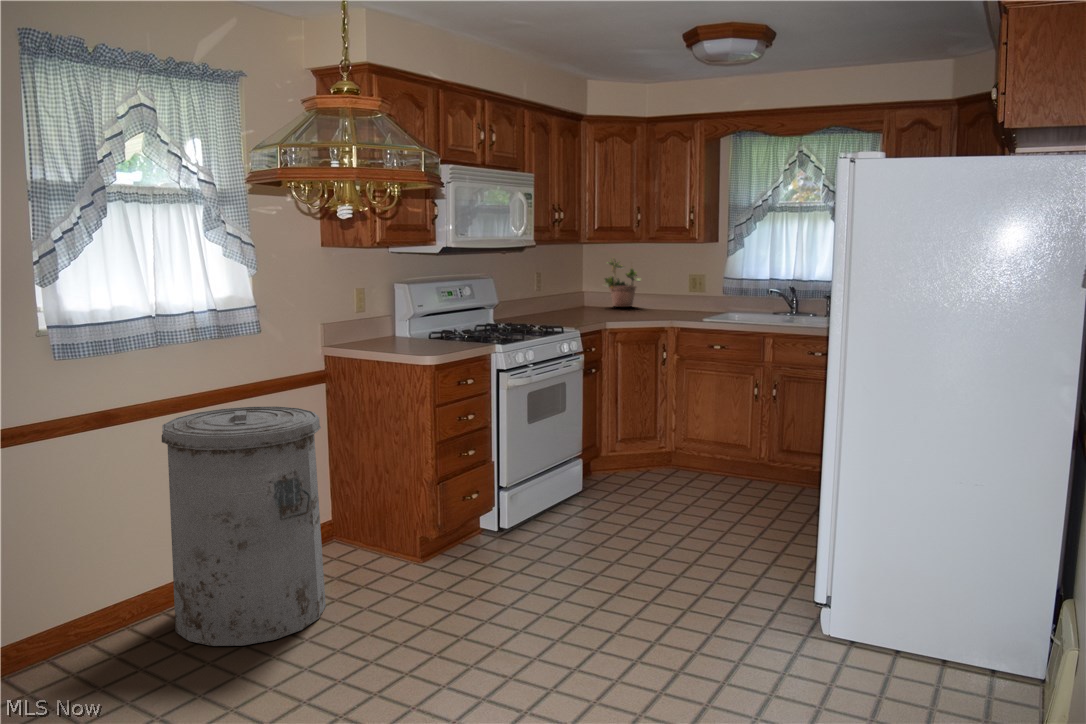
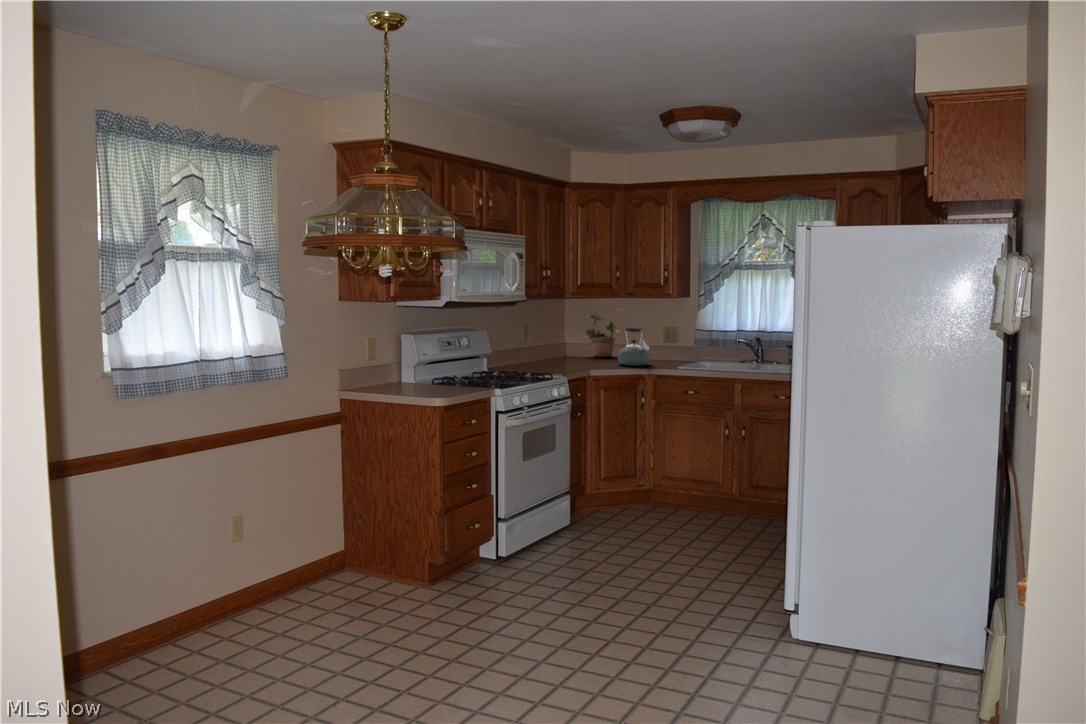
kettle: none [637,276,672,318] -> present [618,328,650,366]
trash can: present [162,407,326,646] -> none [206,442,347,656]

